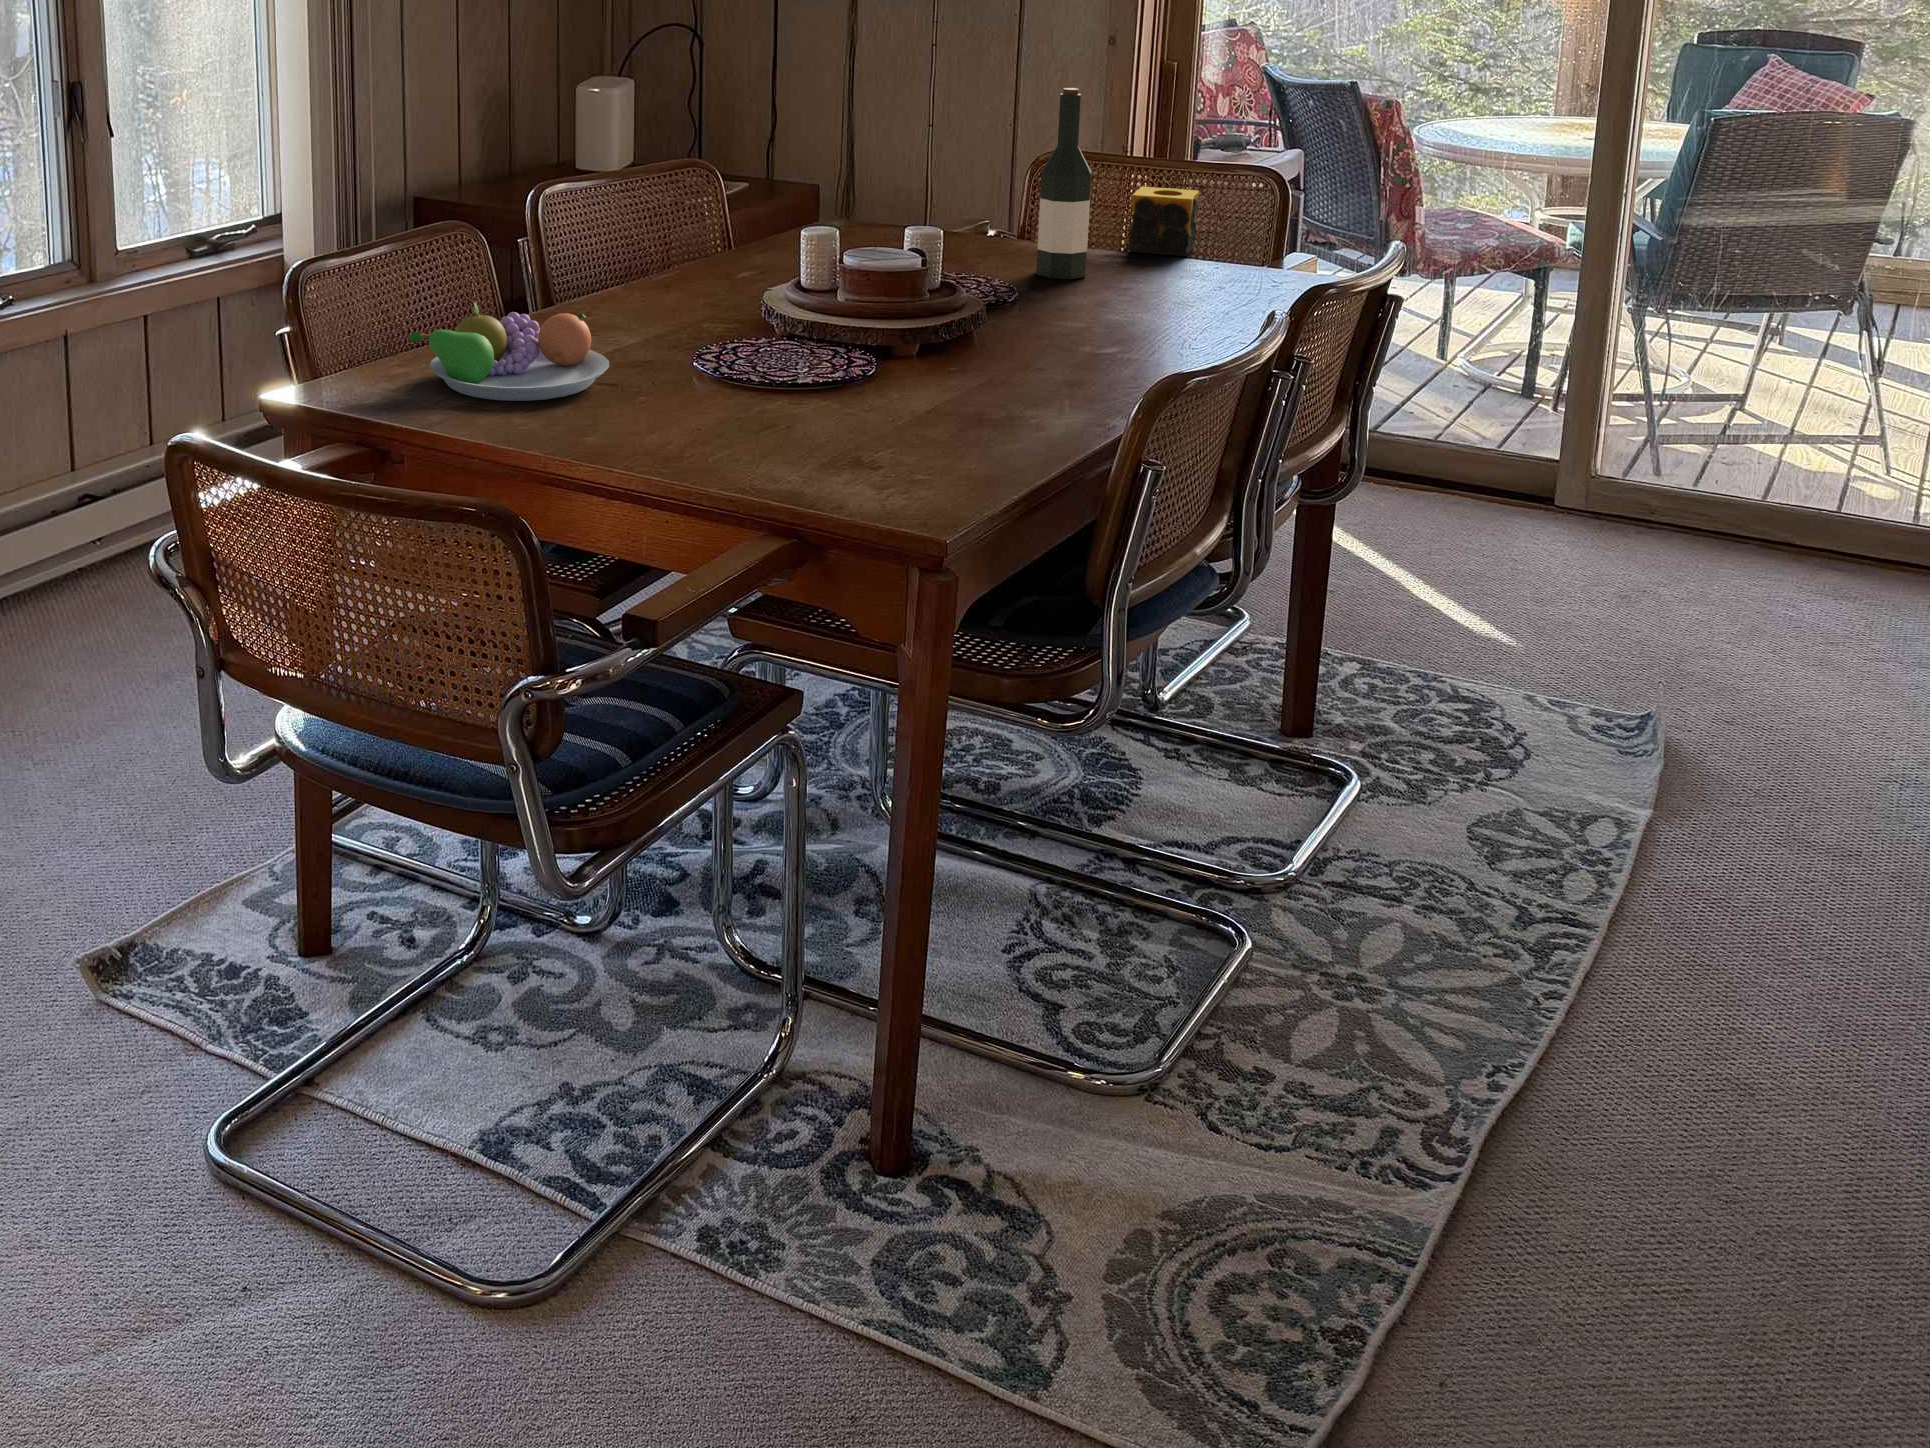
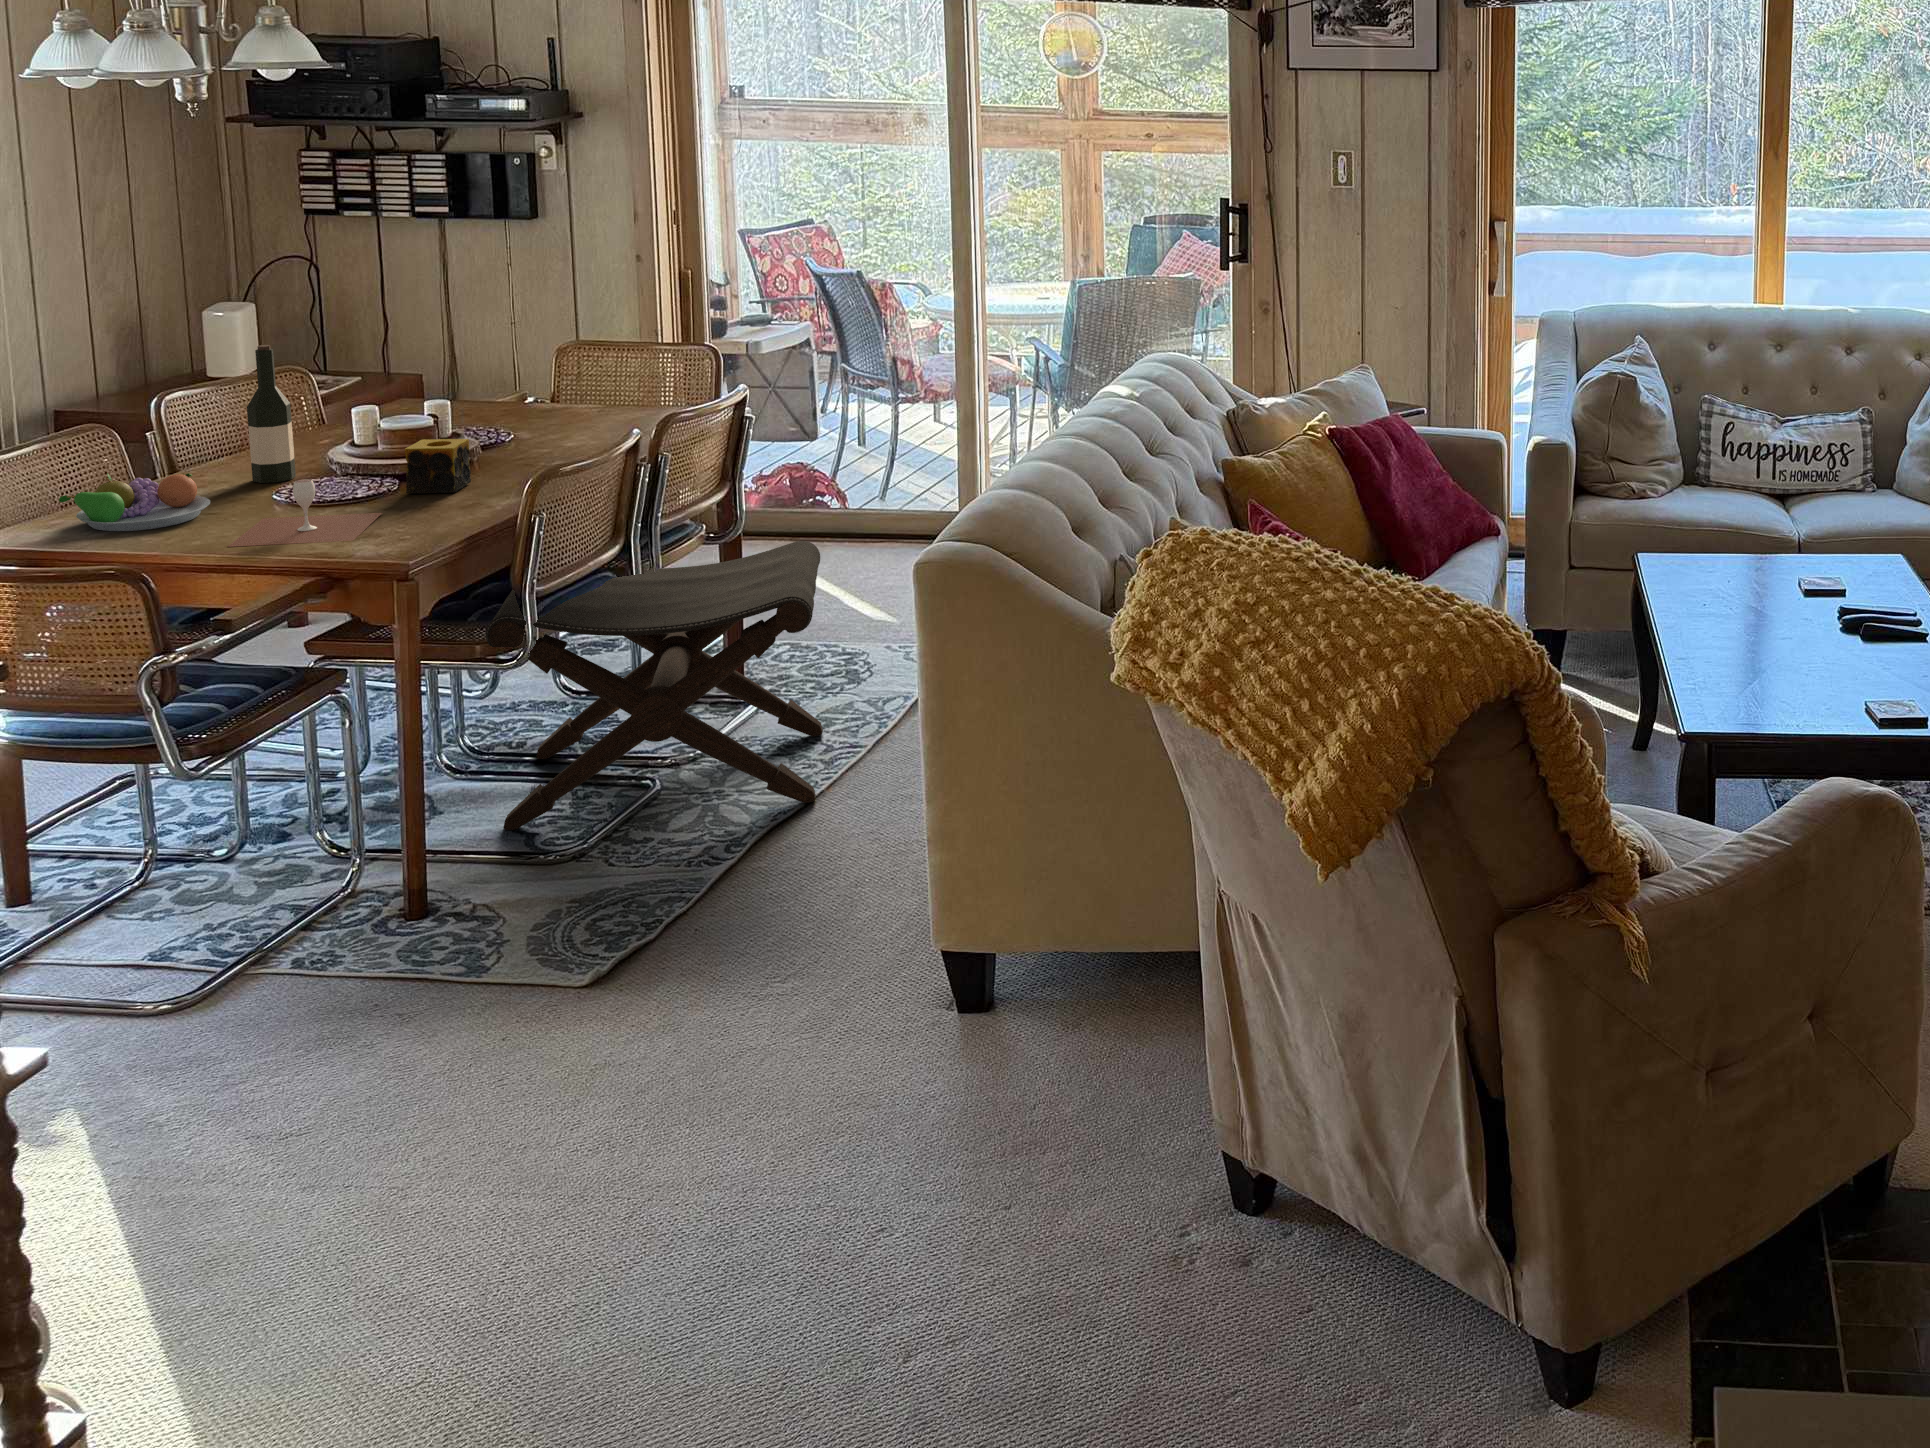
wine bottle: present [1036,88,1091,279] -> present [247,345,296,483]
candle: present [1128,186,1199,256] -> present [405,439,471,493]
wine glass: none [641,350,867,474] -> present [228,479,382,547]
footstool: none [1005,502,1616,1062] -> present [486,541,823,830]

